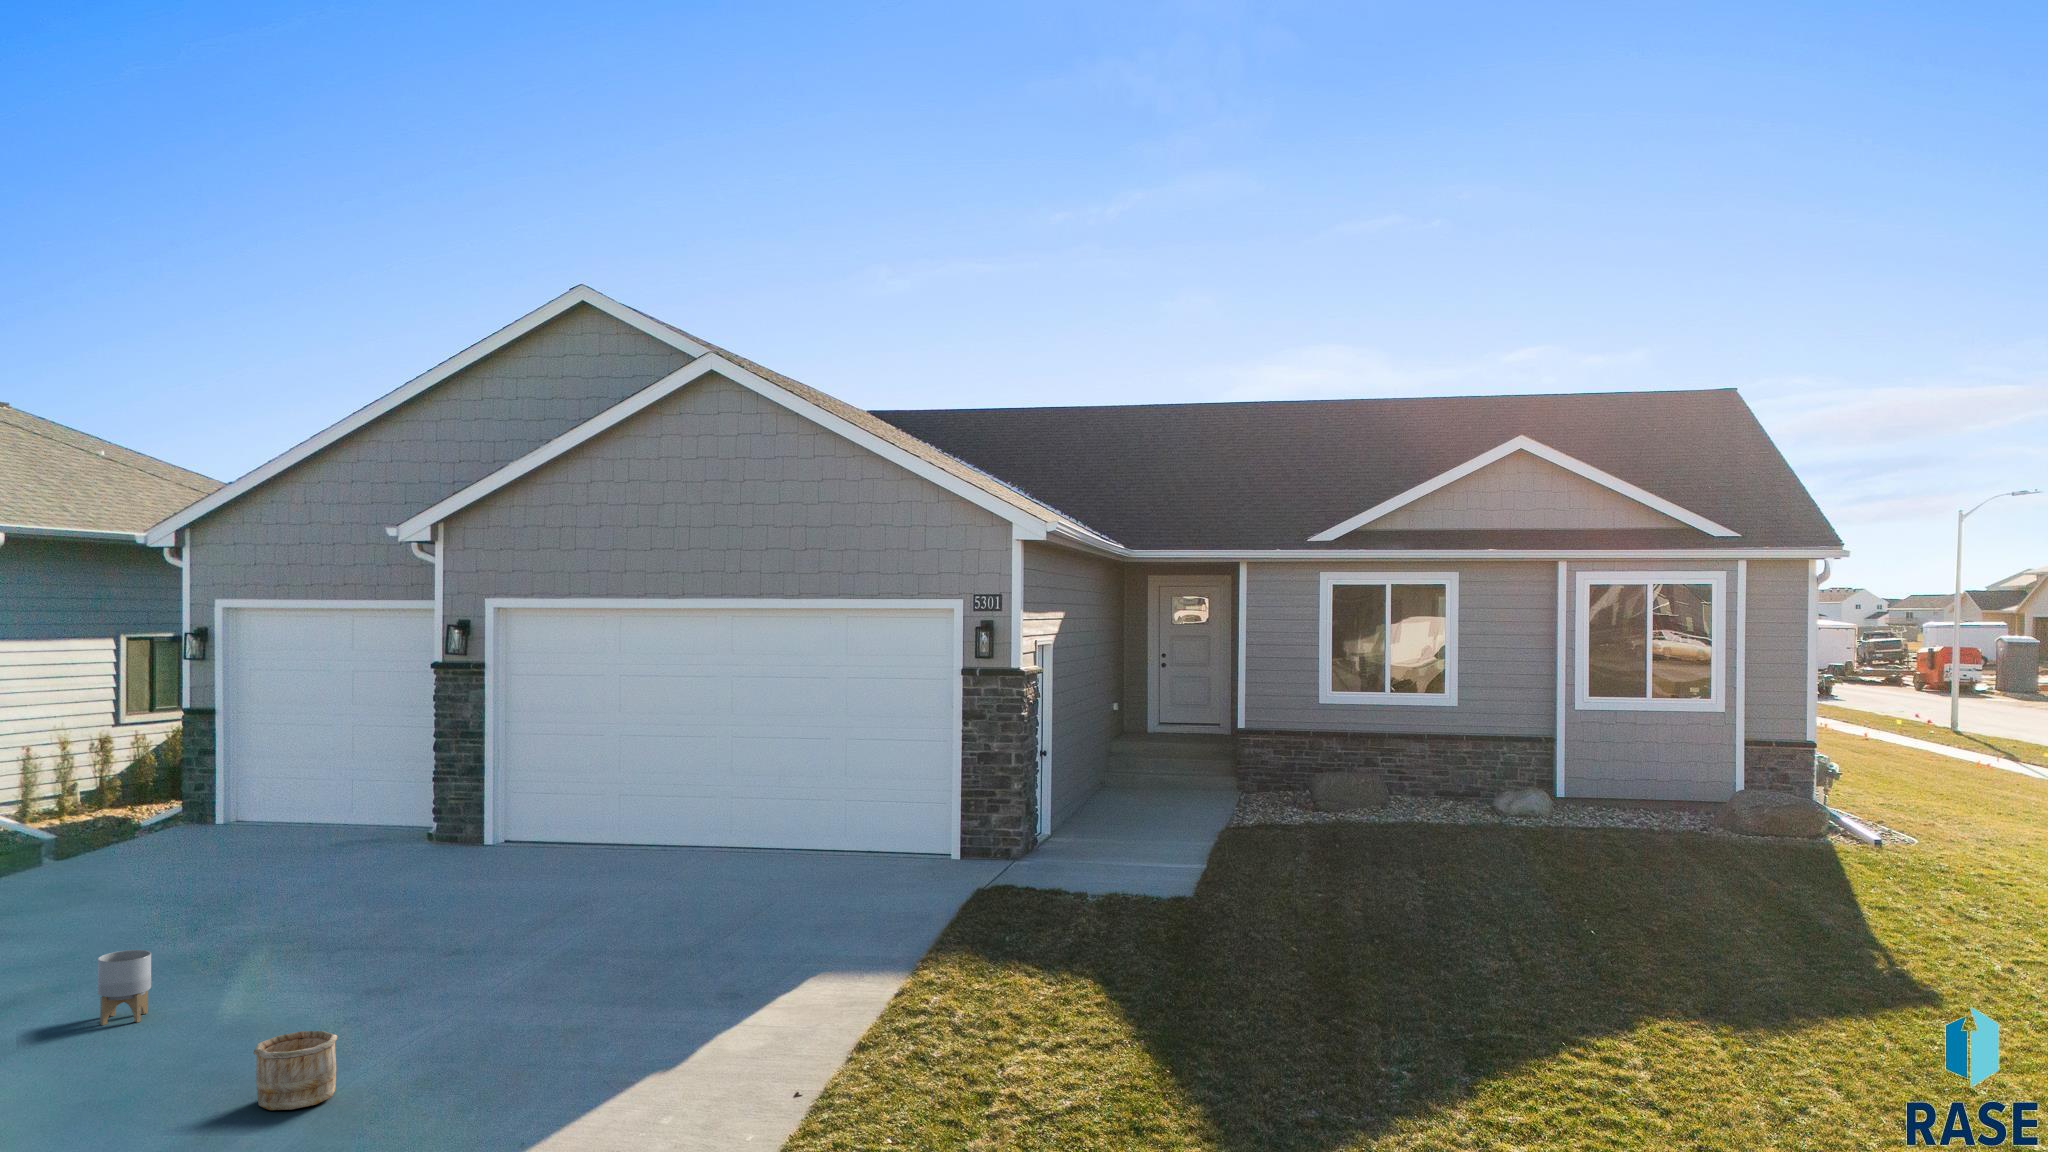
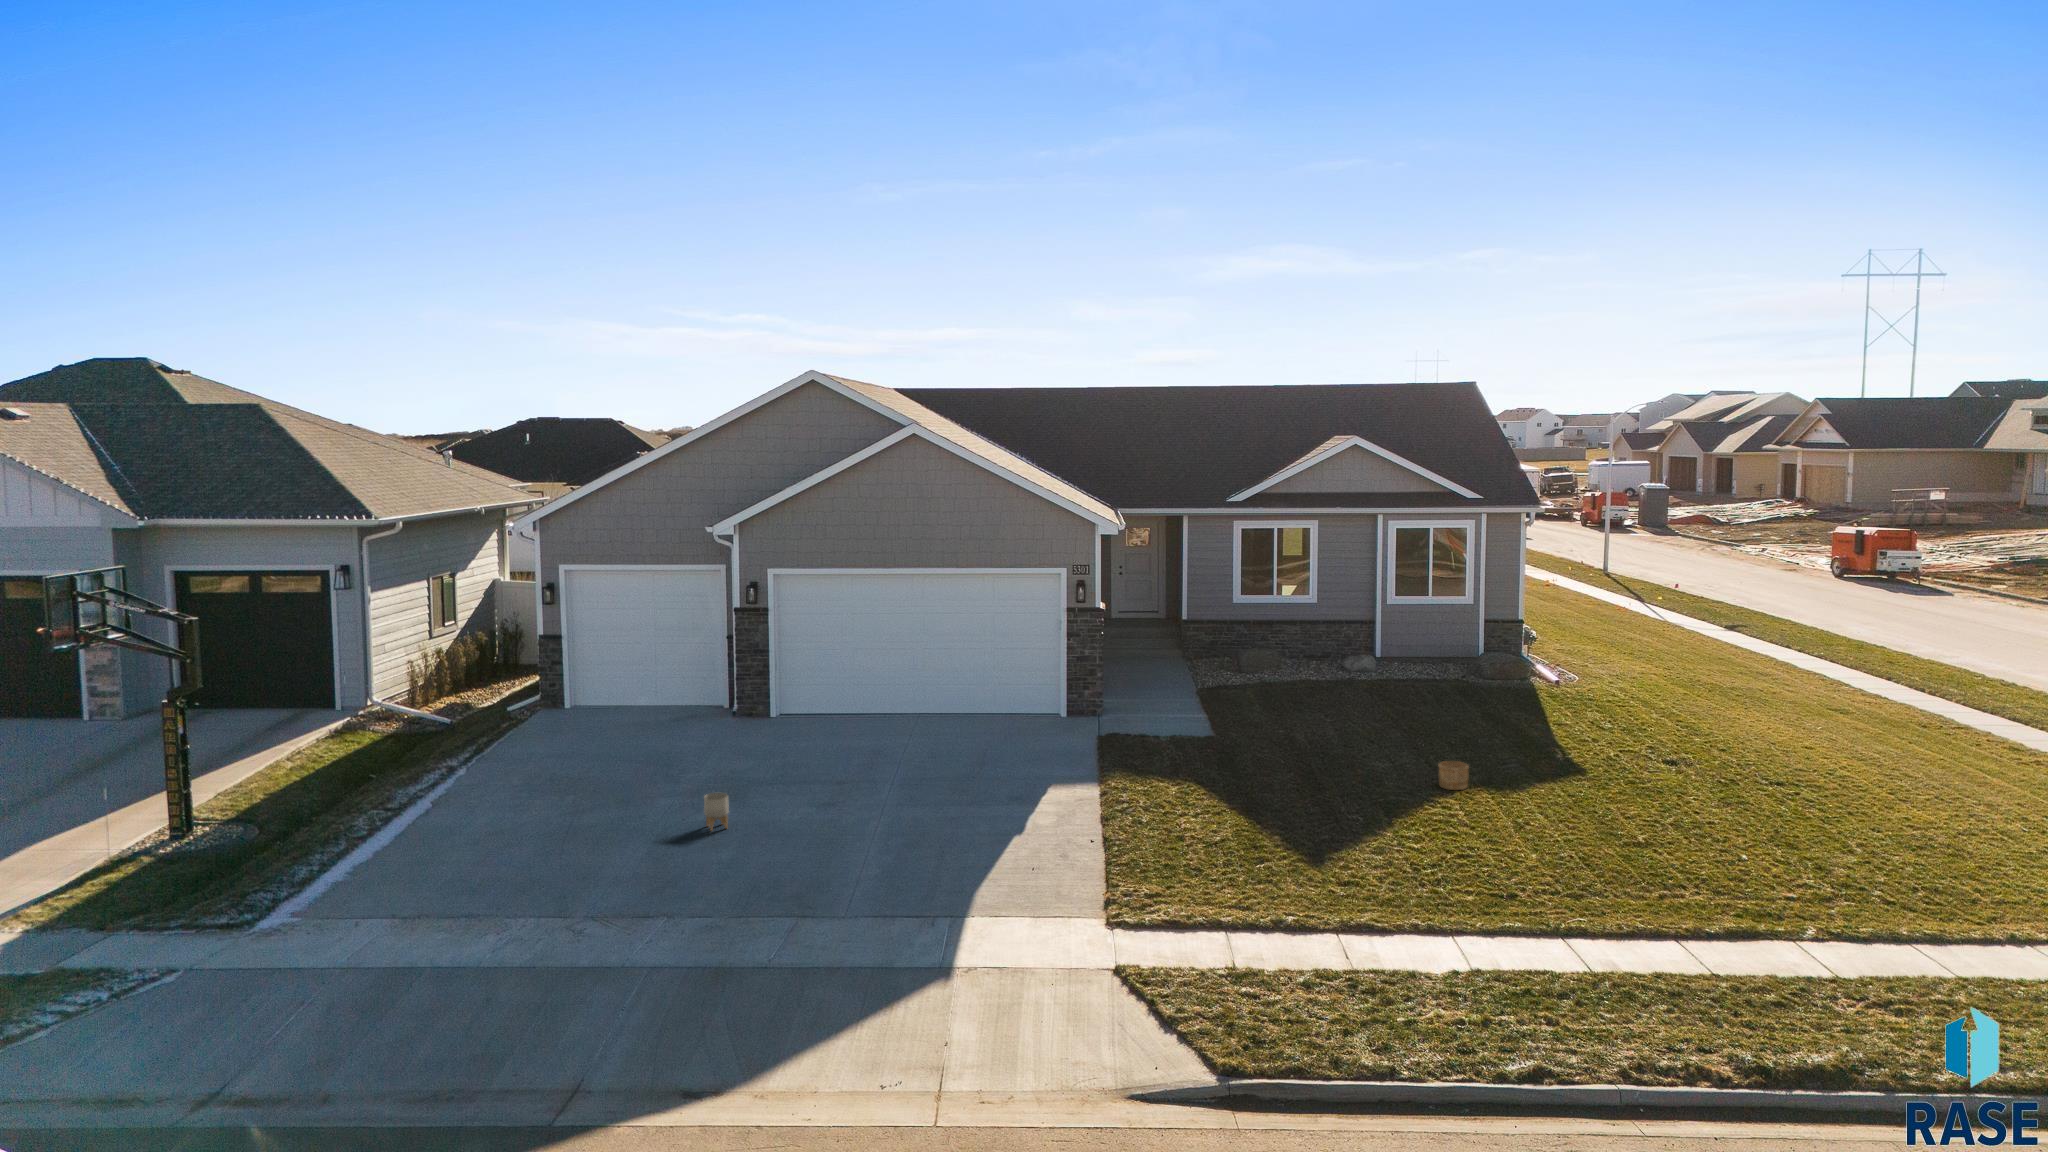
wooden bucket: present [253,1031,337,1110] -> present [1438,761,1469,790]

